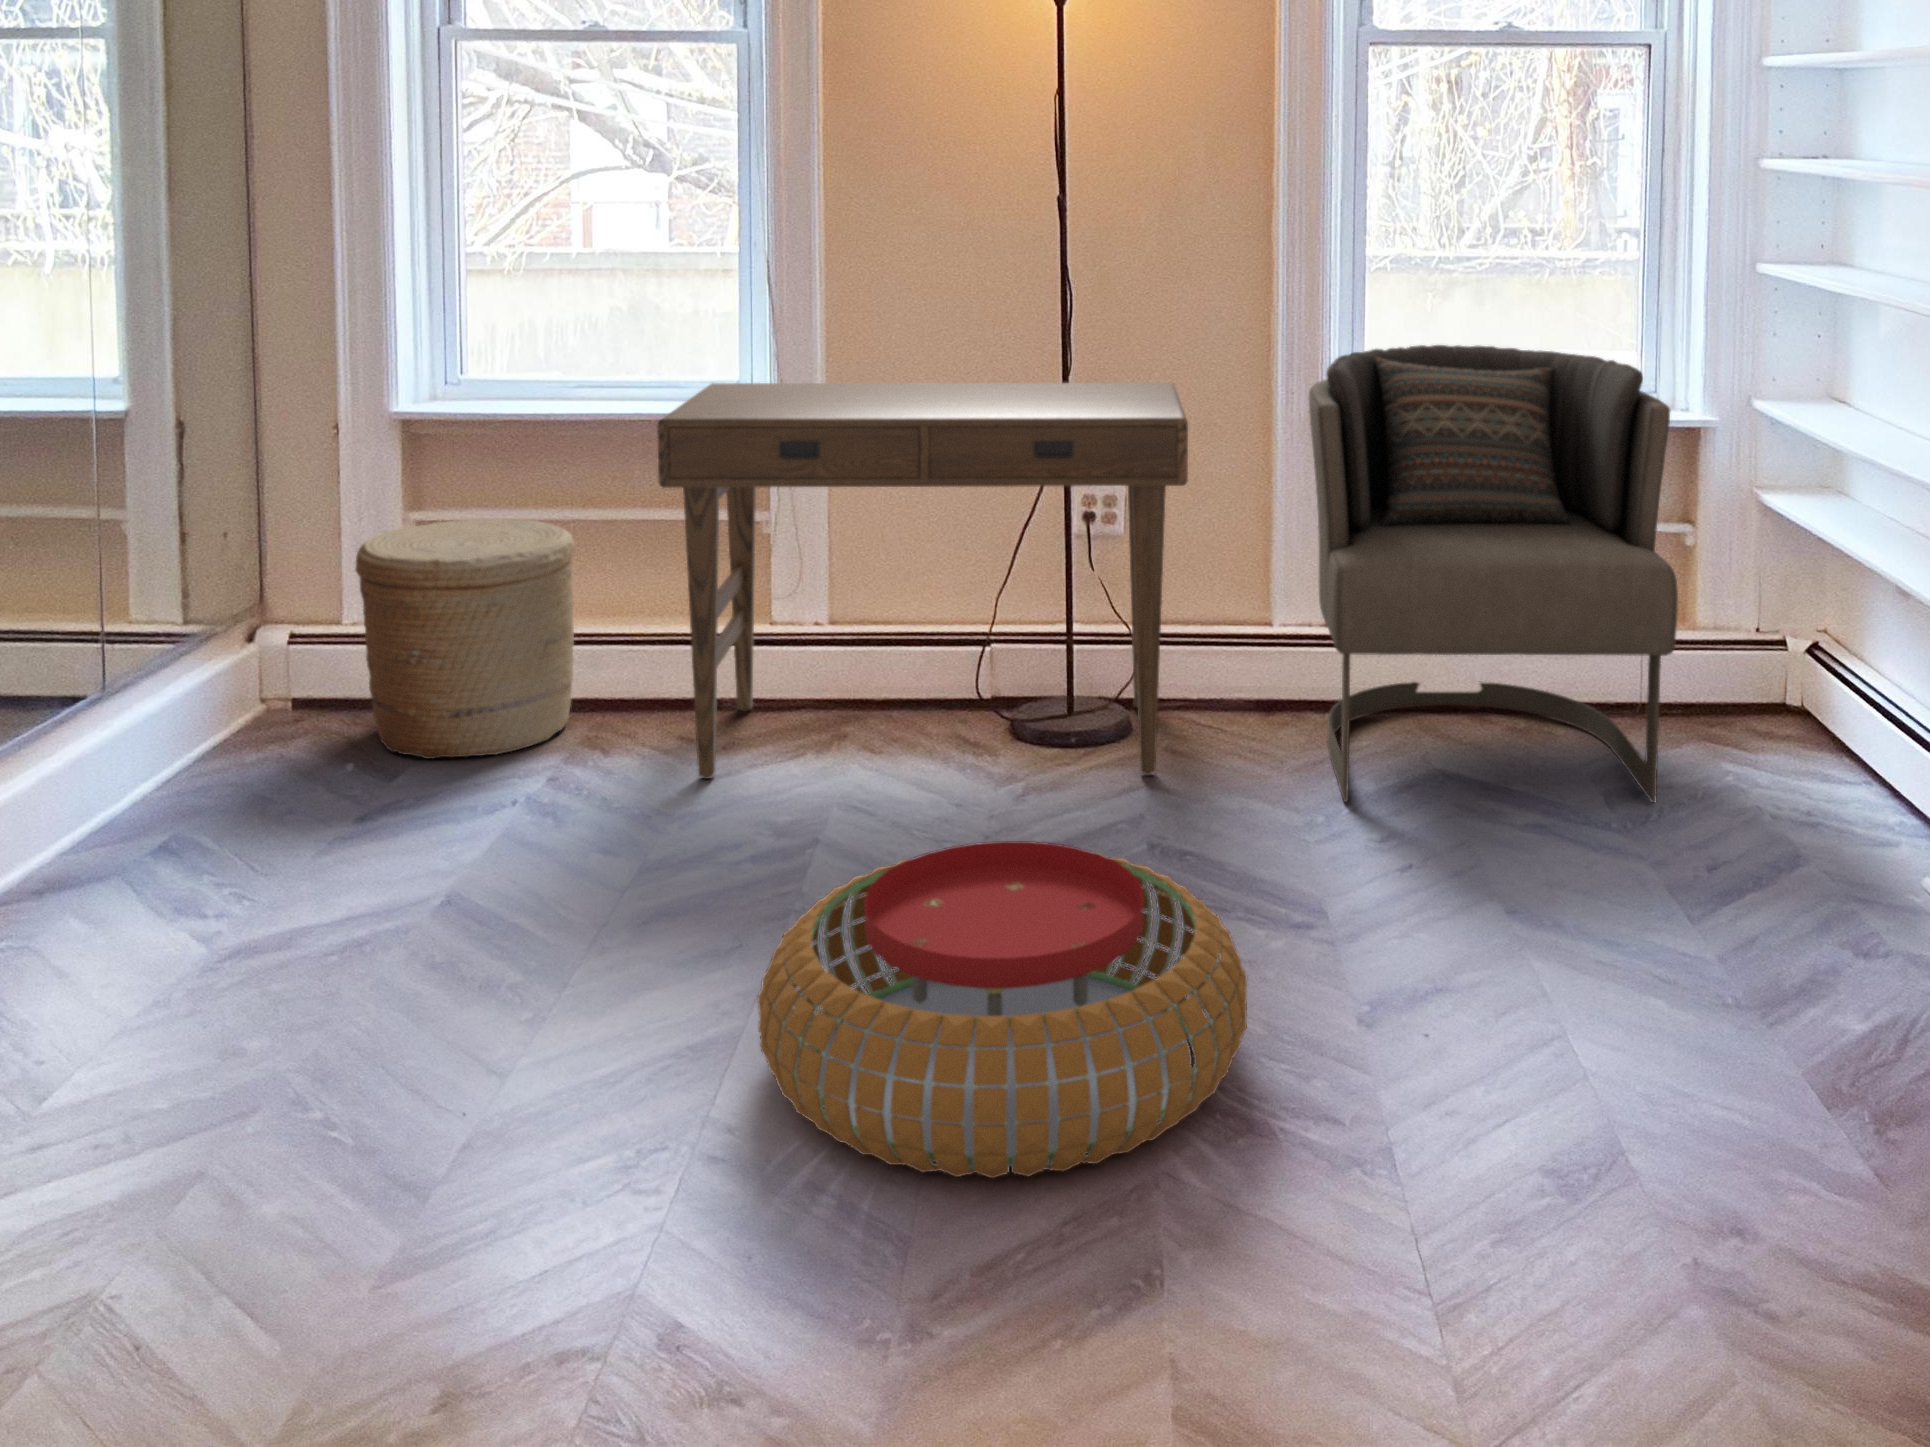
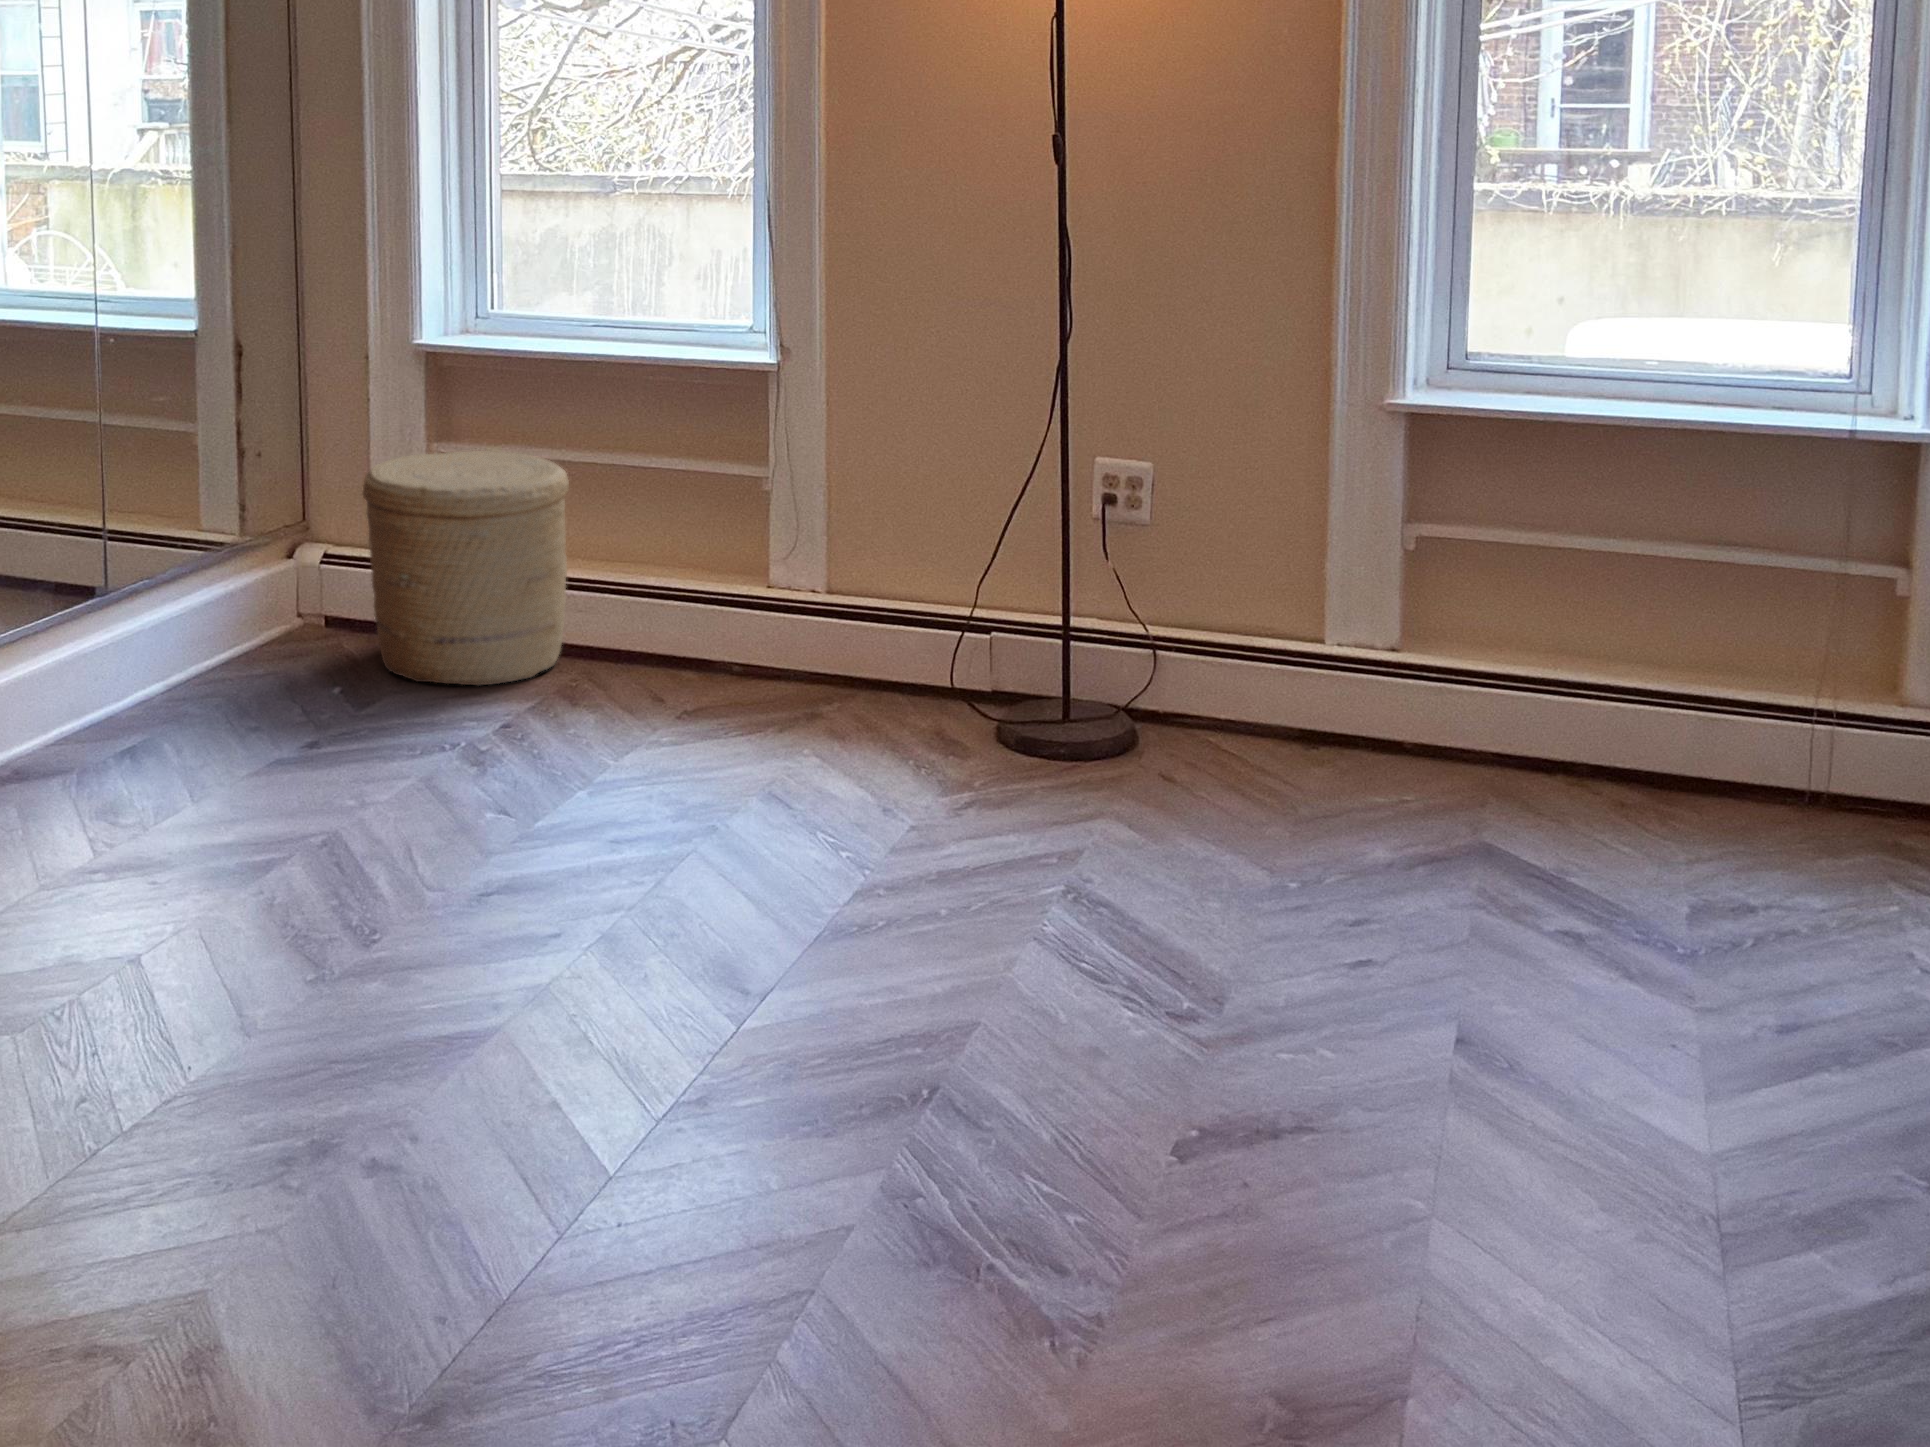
armchair: present [1309,345,1678,803] -> none [1332,319,1816,916]
desk: present [657,383,1188,779] -> none [614,326,1211,794]
pouf: present [758,841,1247,1178] -> none [548,825,1066,1169]

